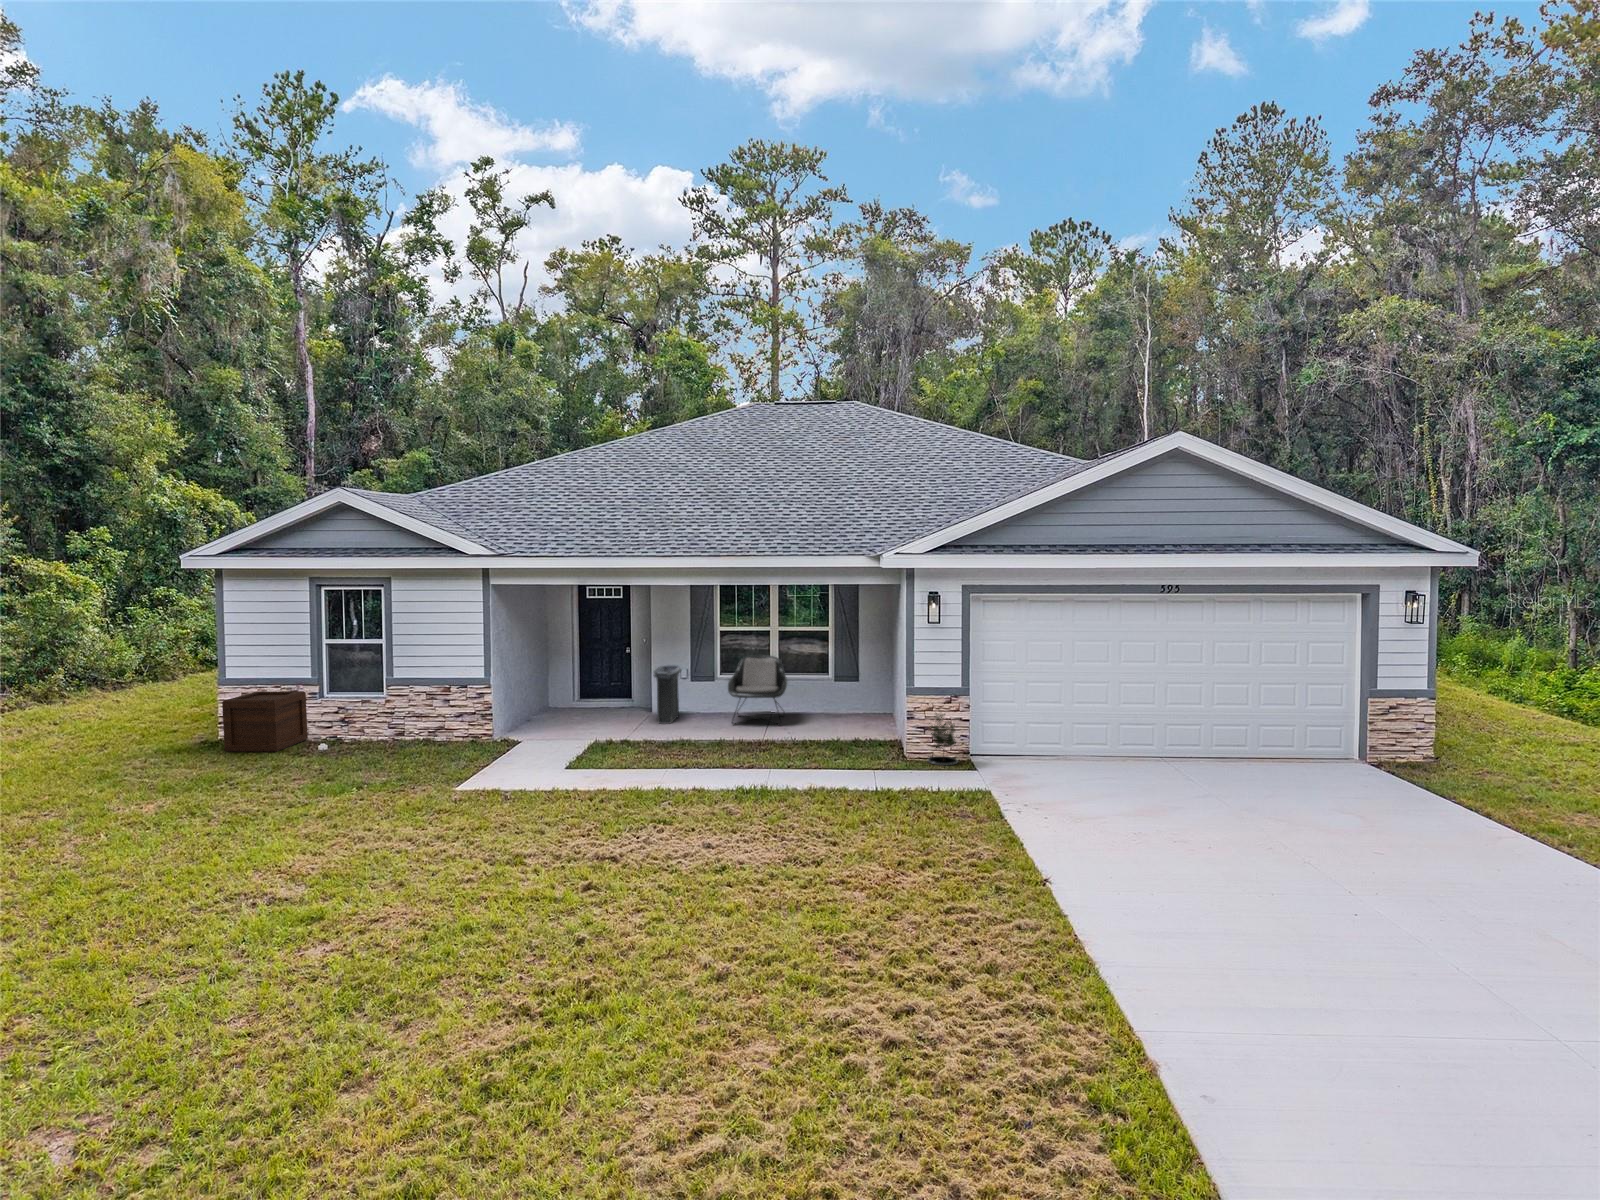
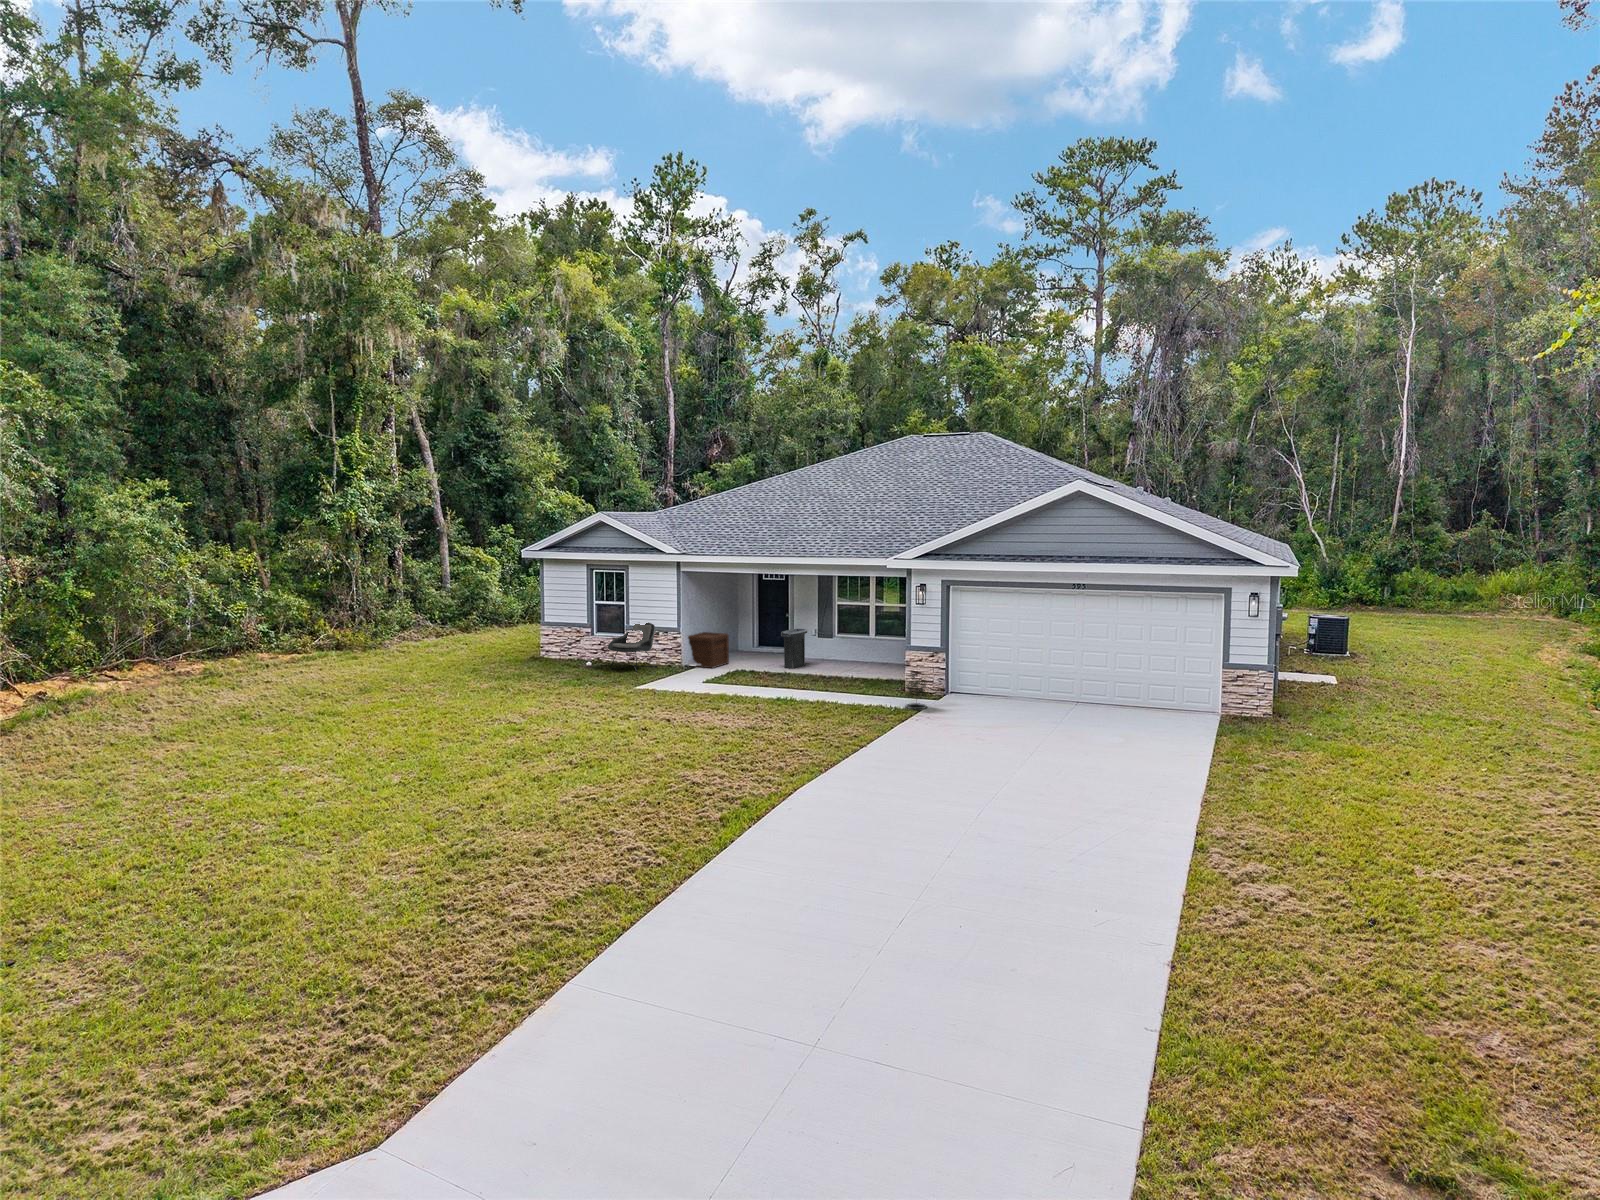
lounge chair: present [728,655,788,726] -> present [608,622,657,672]
wooden crate: present [222,691,308,752] -> present [688,632,729,668]

